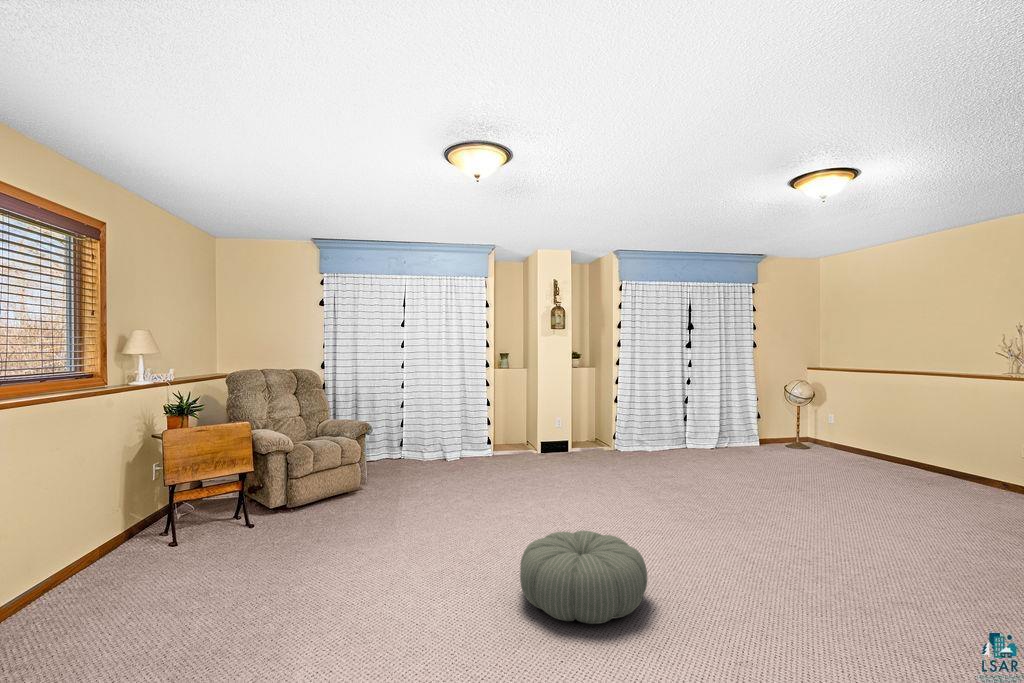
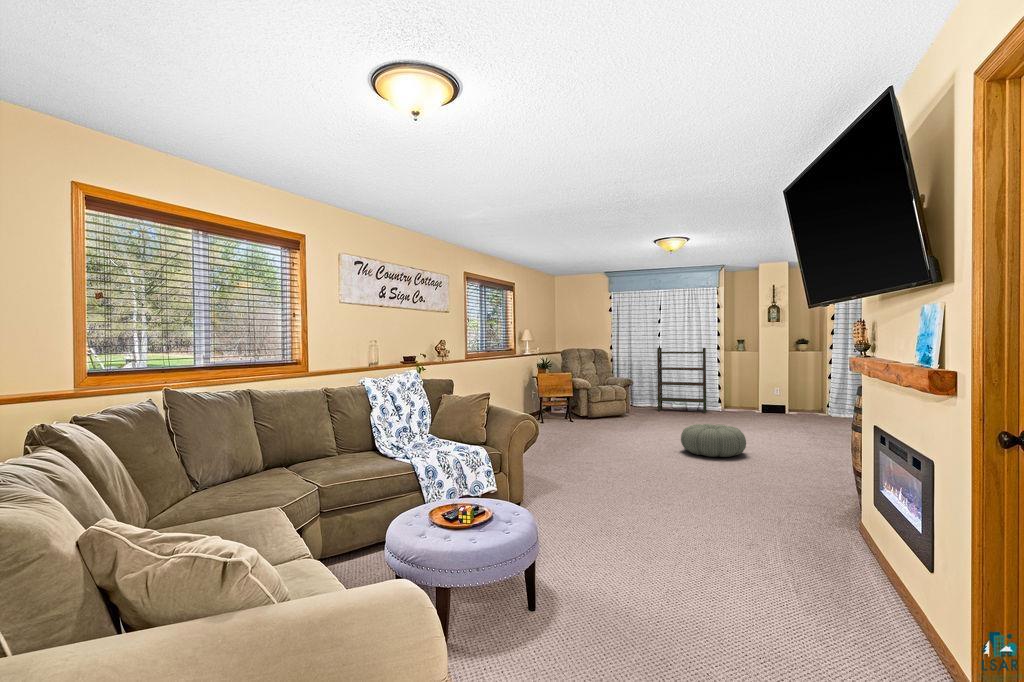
bookshelf: none [403,364,474,468] -> present [657,348,706,413]

